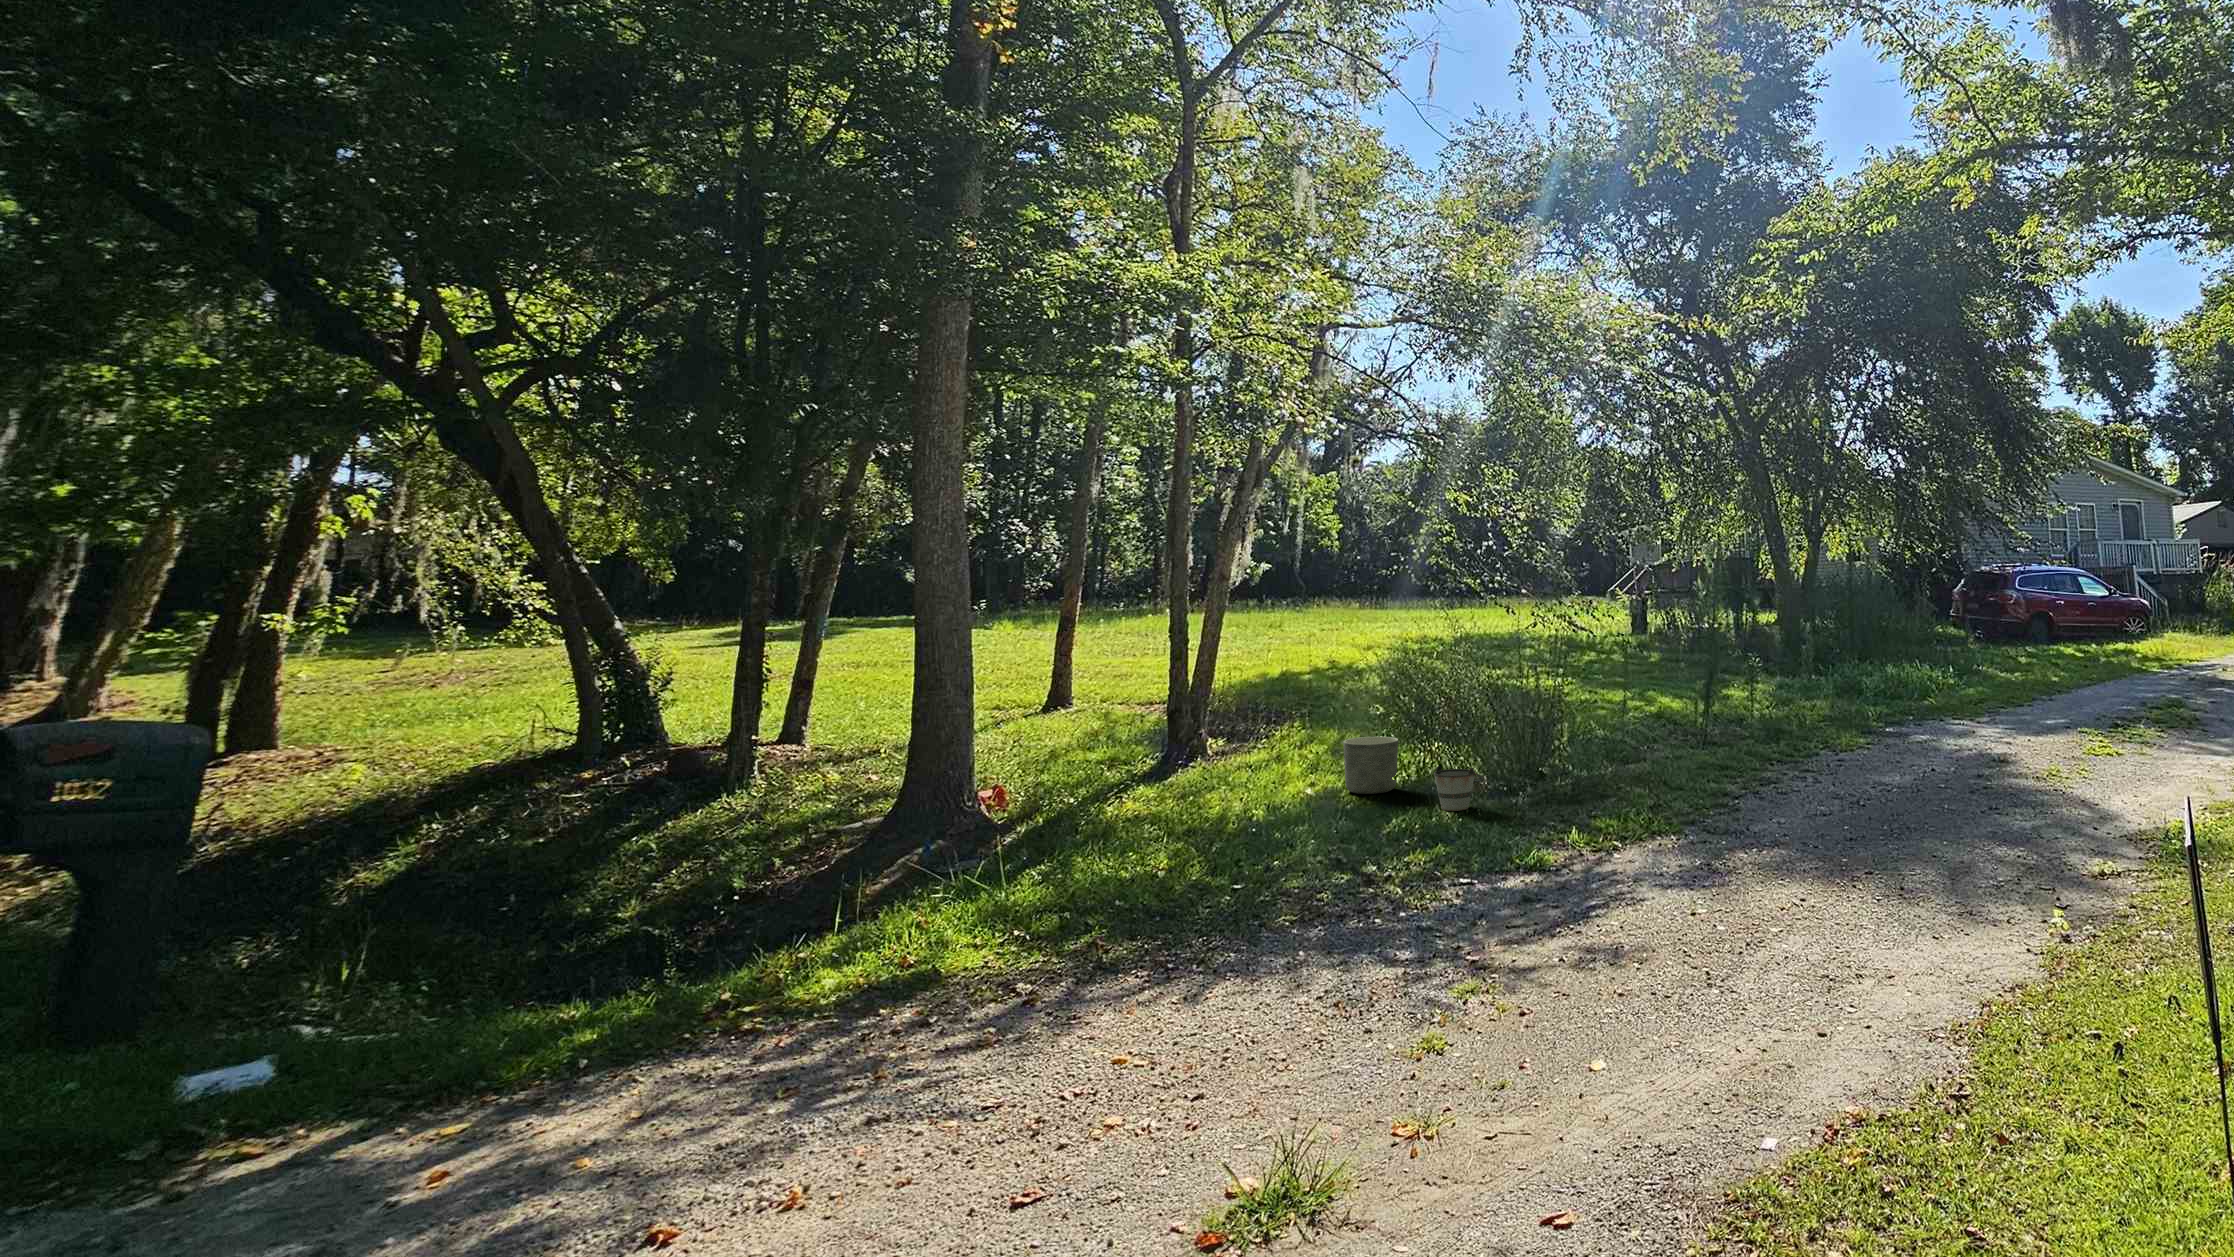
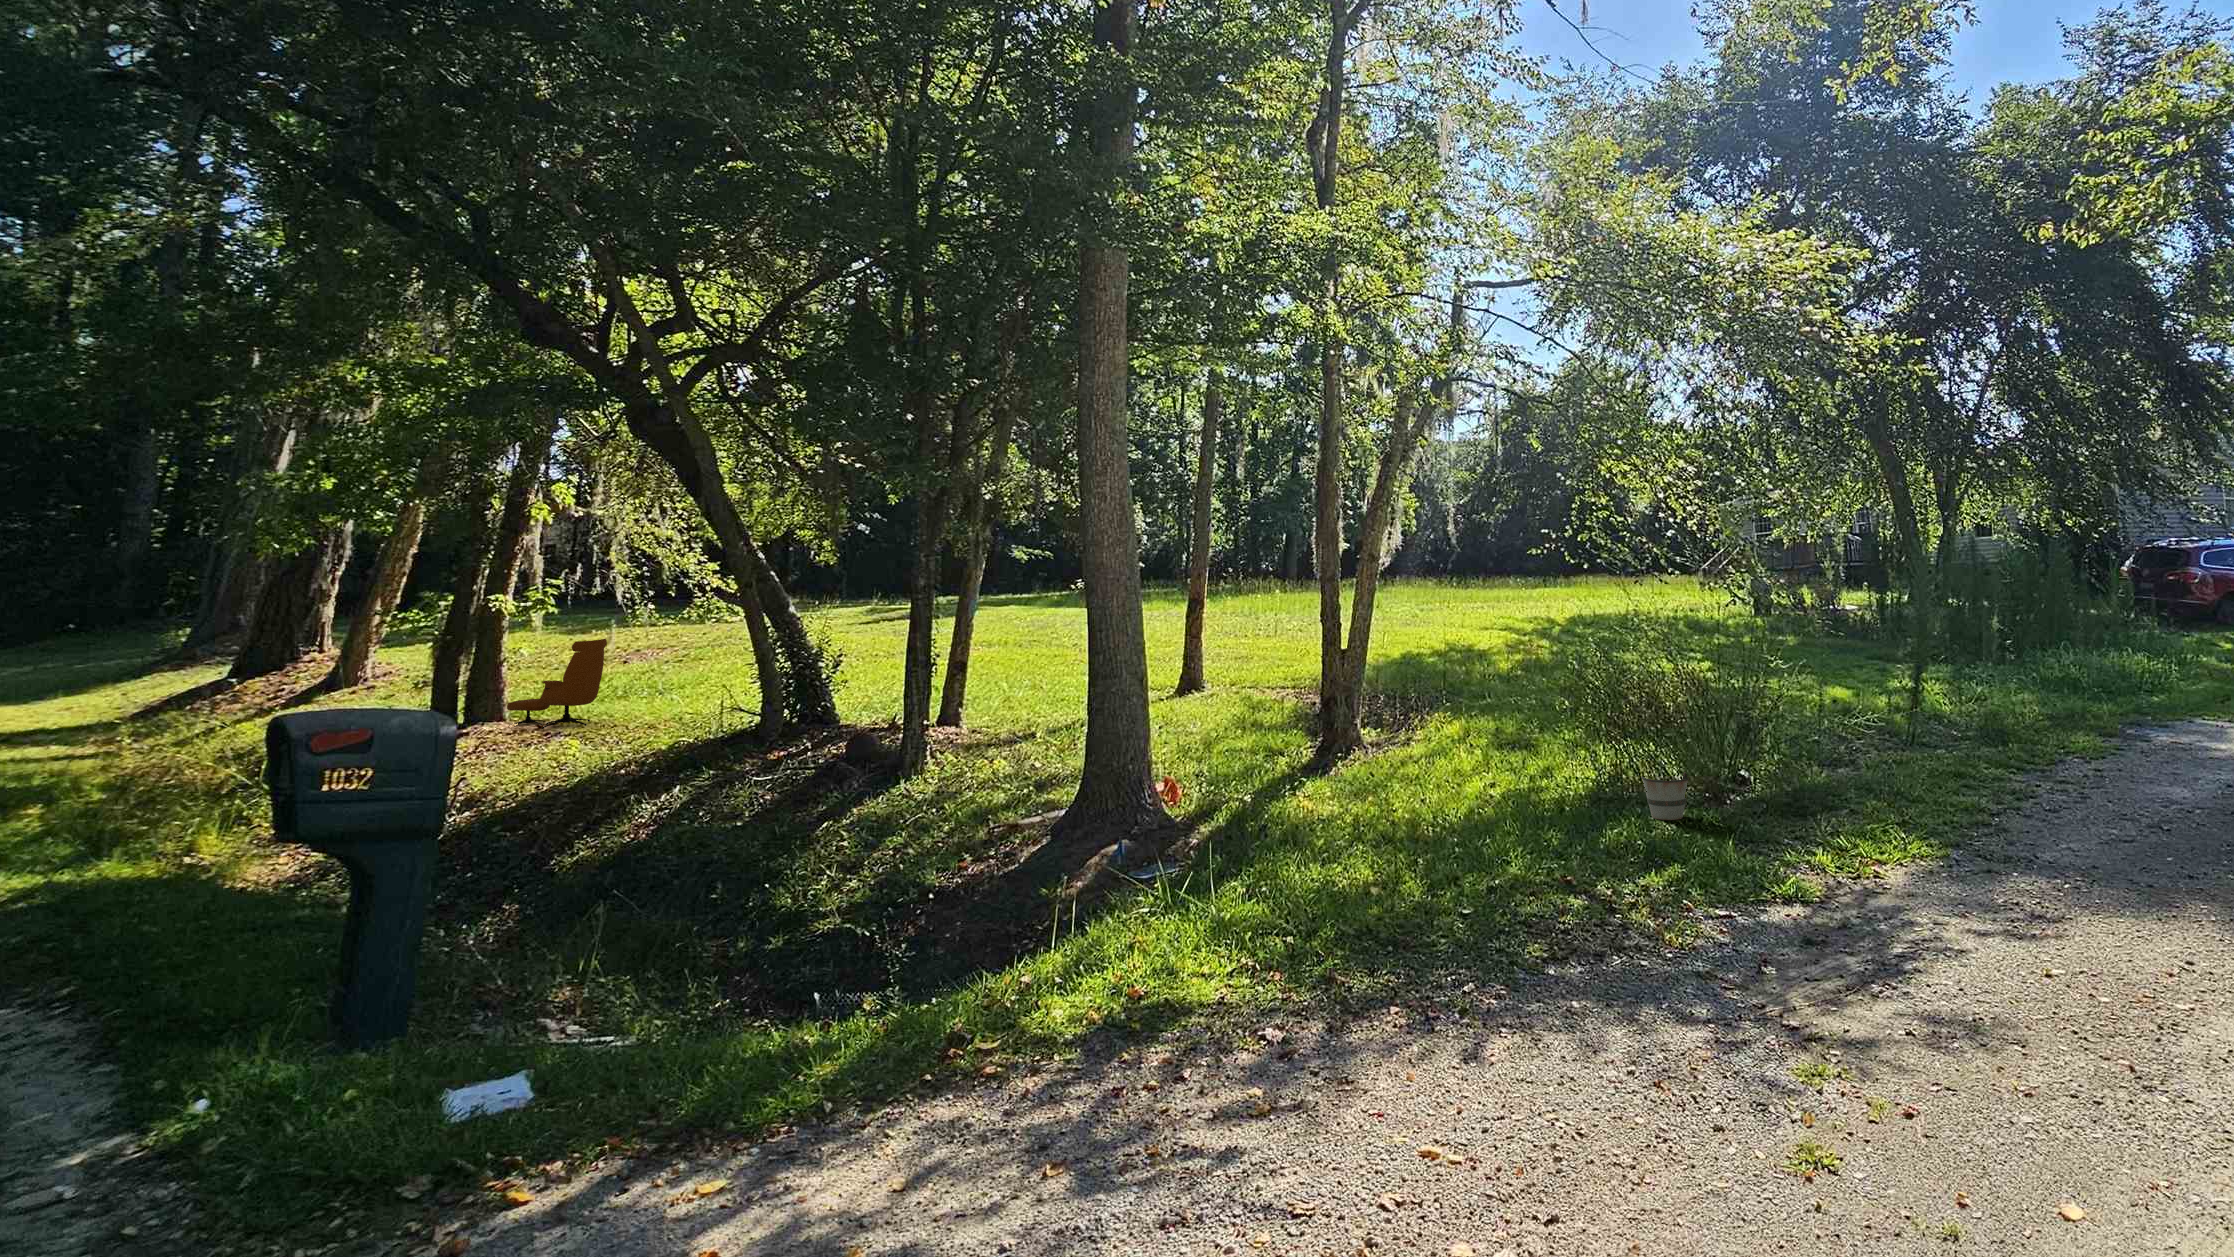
lounge chair: none [278,660,403,757] -> present [507,639,607,729]
planter: present [1343,737,1398,794] -> none [1528,732,1588,796]

